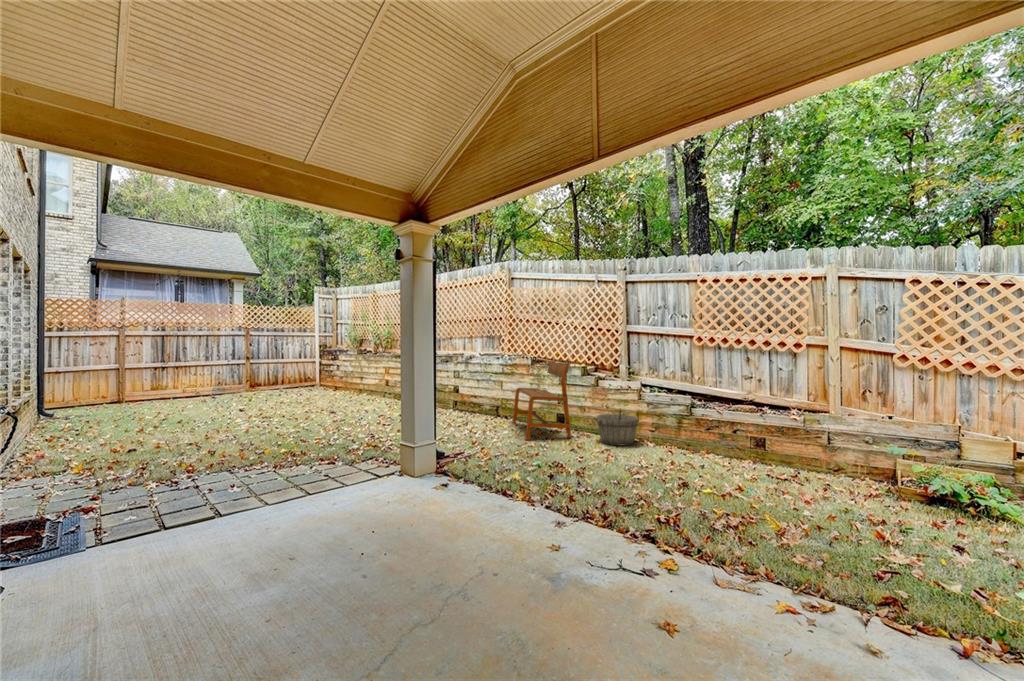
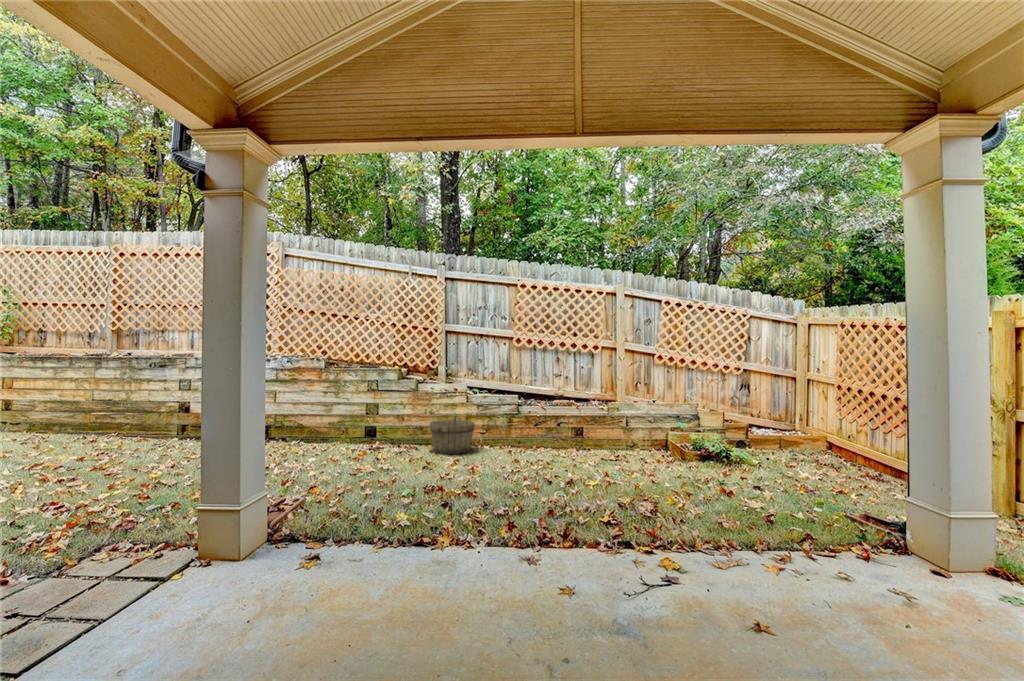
bench: present [513,361,571,440] -> none [300,363,400,464]

